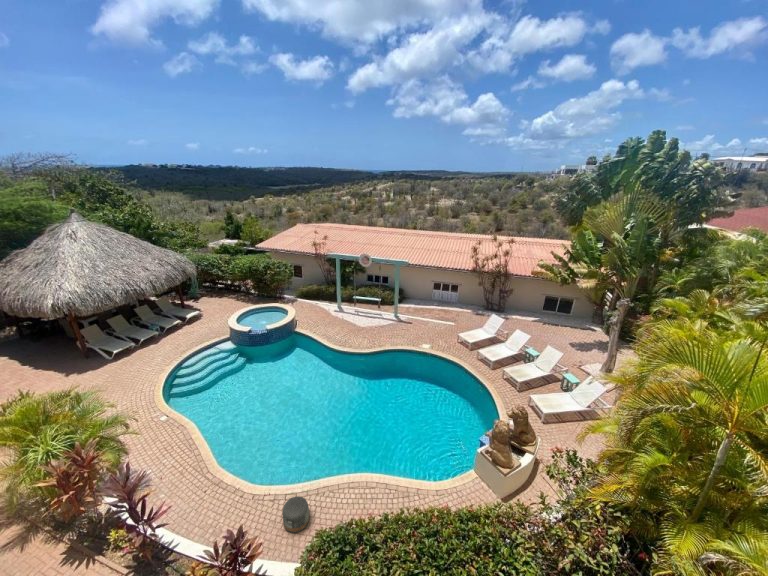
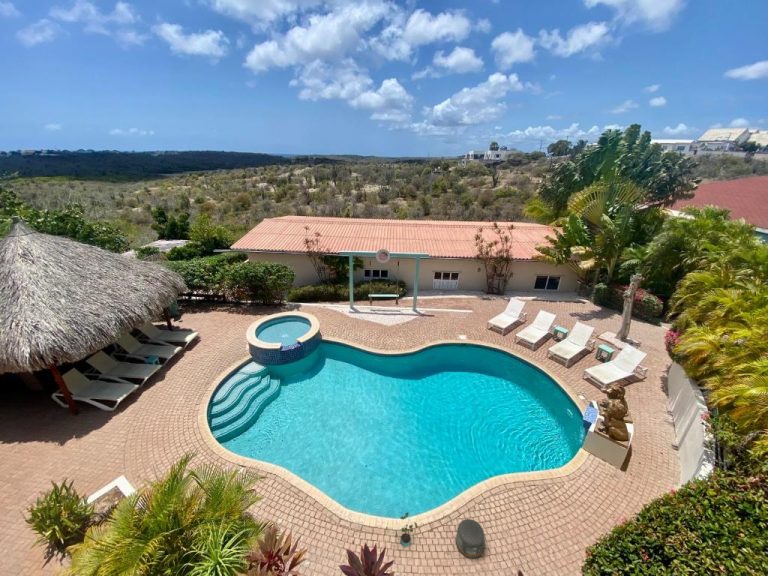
potted plant: none [233,477,253,508] -> present [400,512,418,547]

